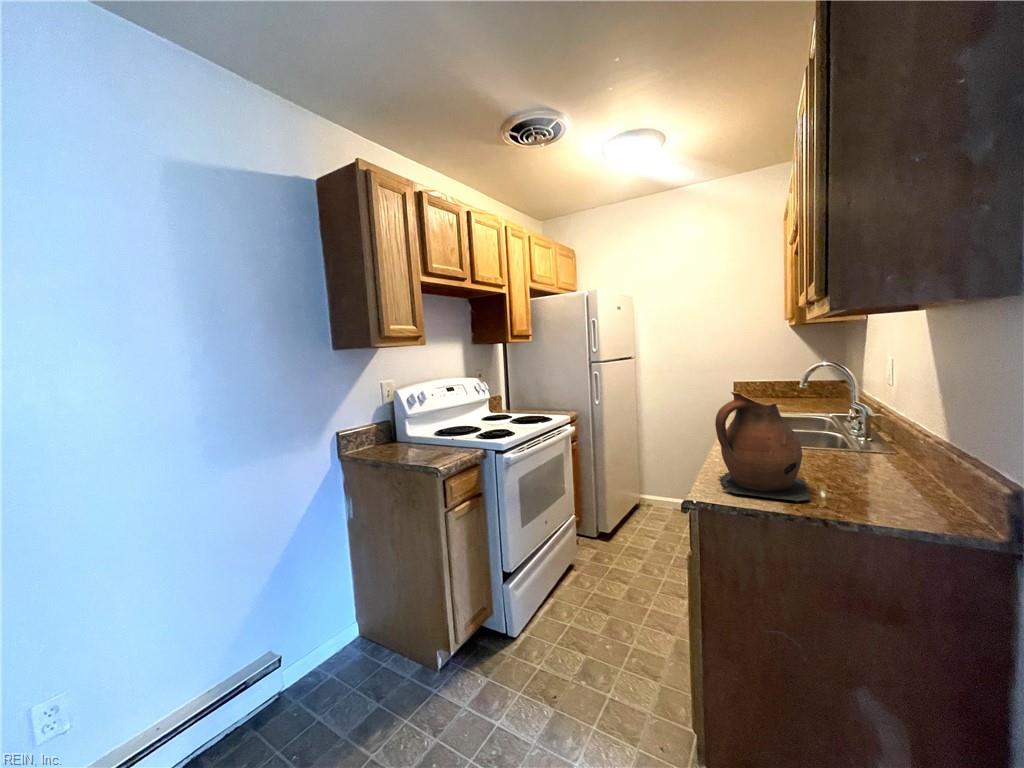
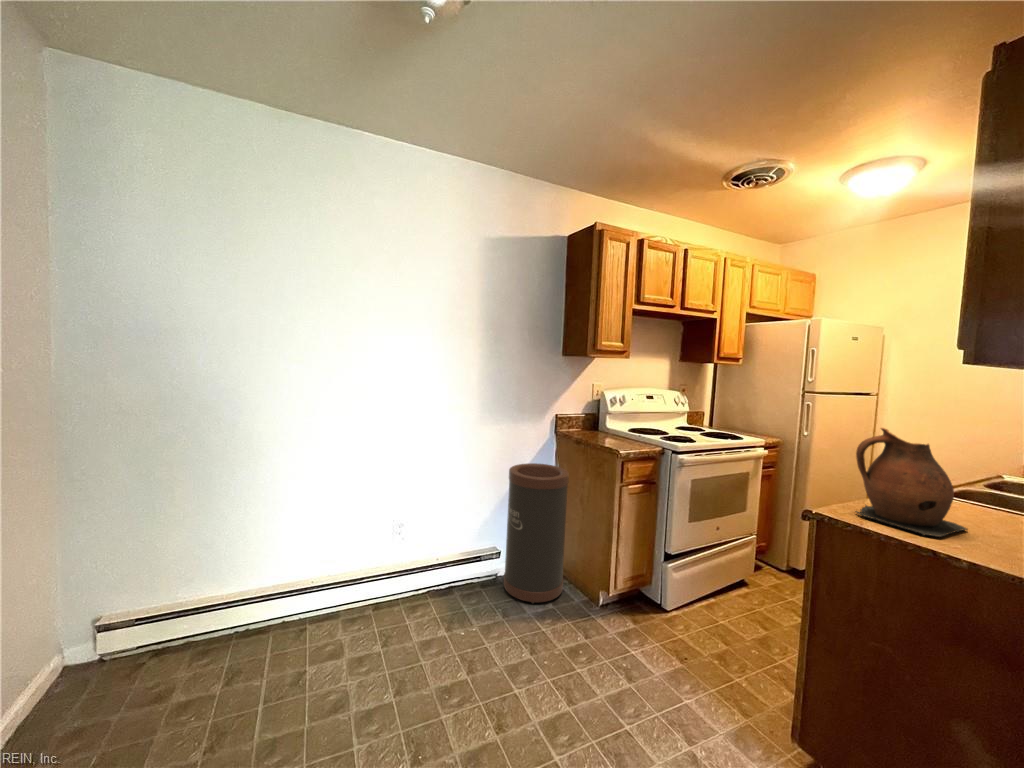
trash can: none [273,507,385,726] -> present [504,463,569,604]

